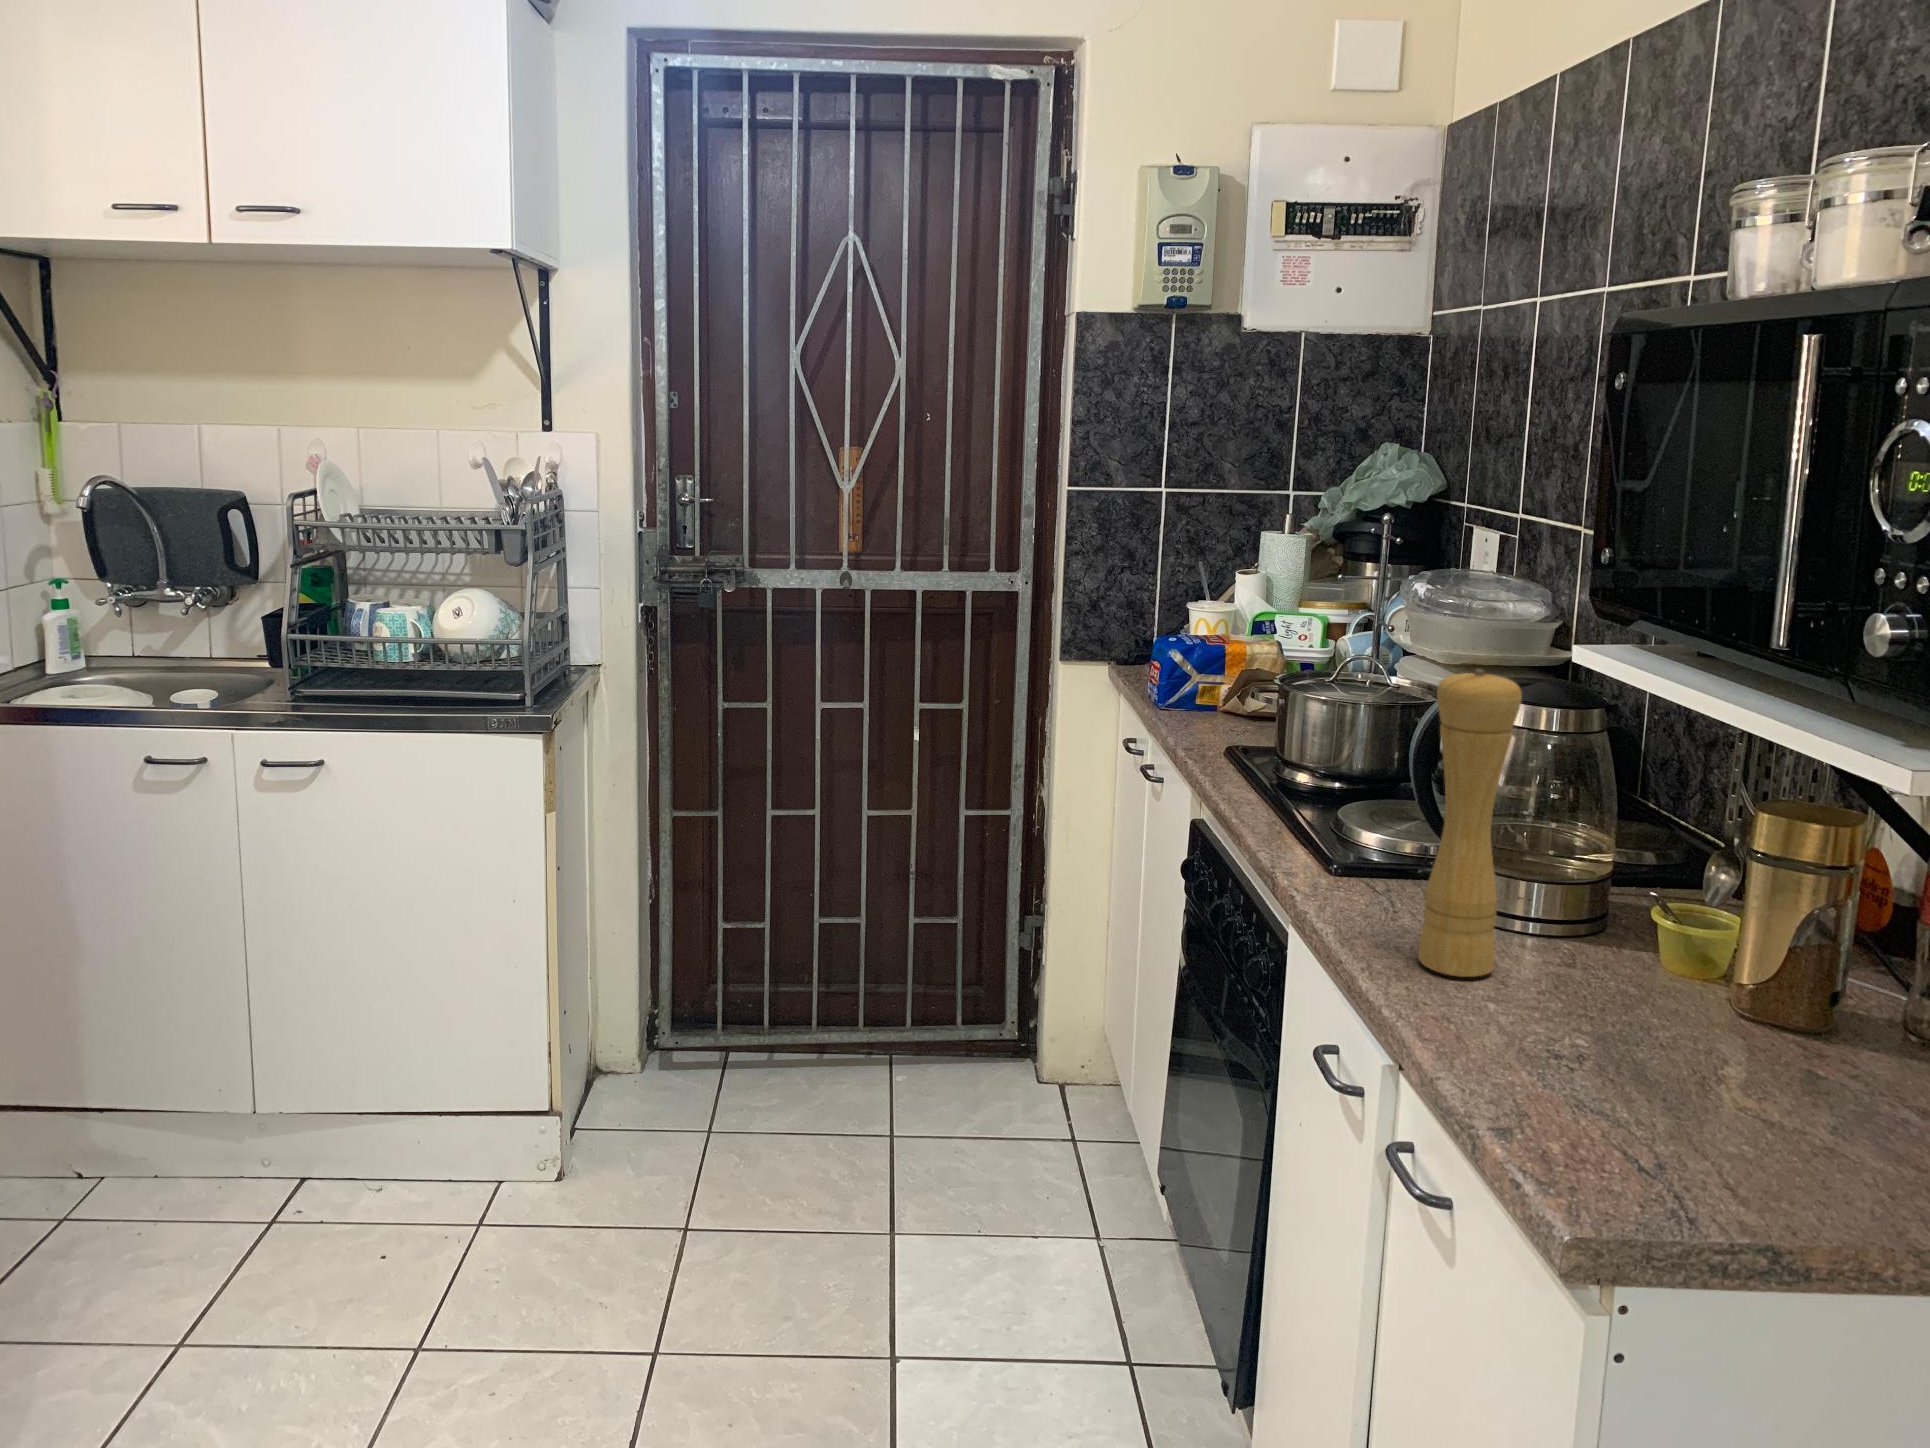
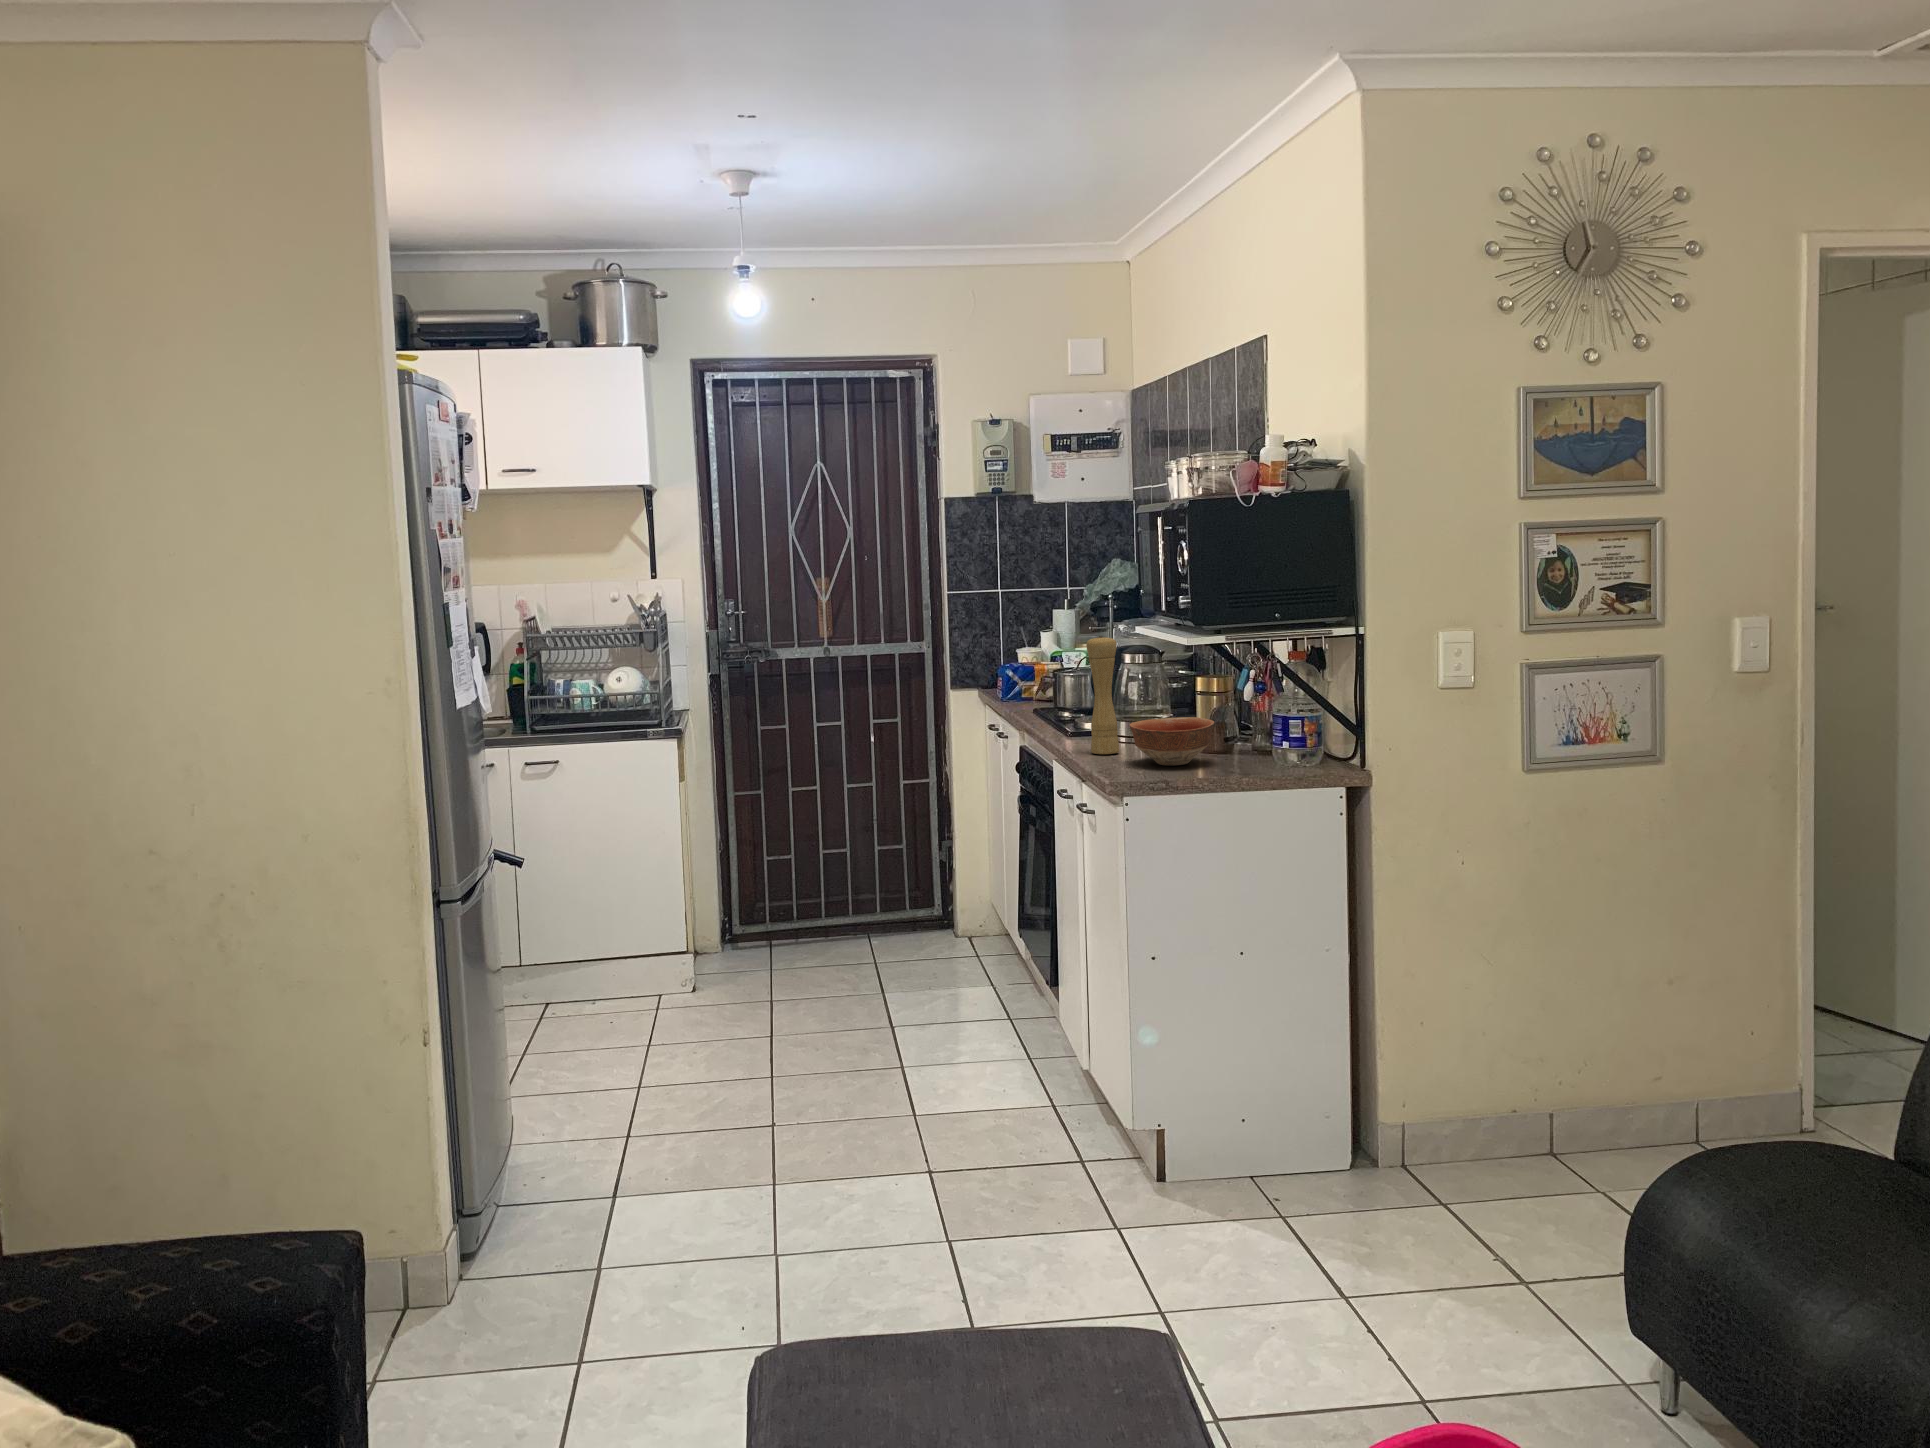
bowl: none [1567,915,1839,1082] -> present [1129,717,1215,765]

